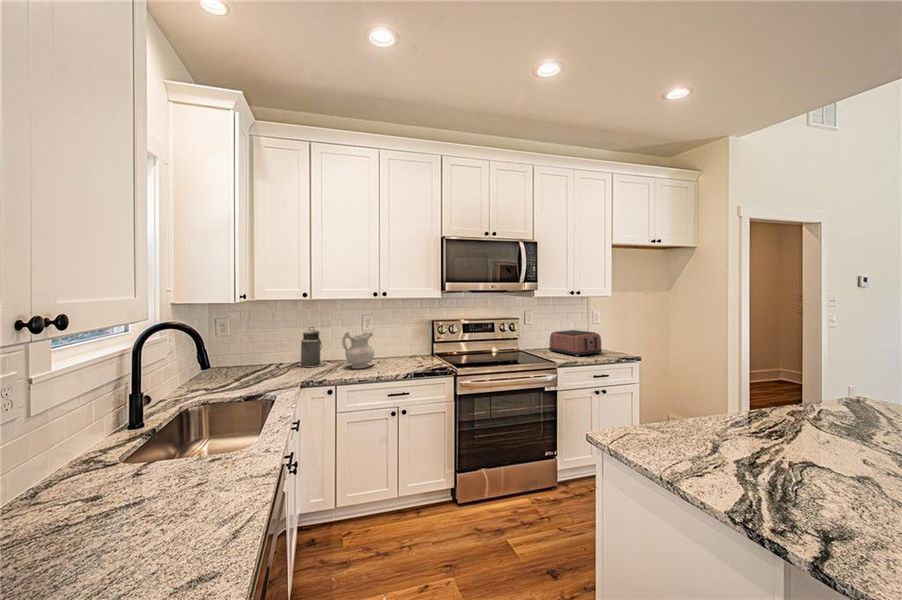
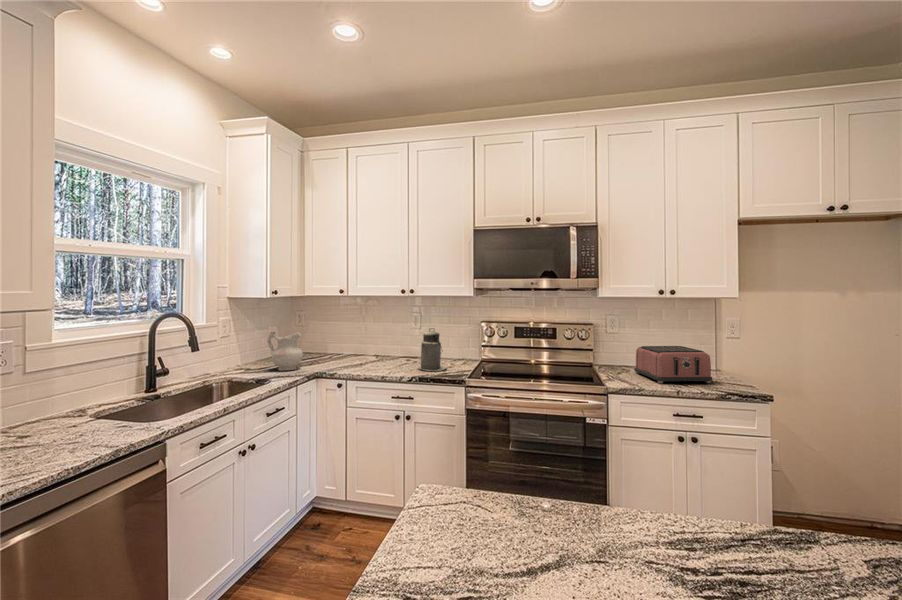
canister: present [298,327,326,367] -> present [418,328,446,371]
ceramic pitcher: present [342,332,374,369] -> present [267,332,303,371]

